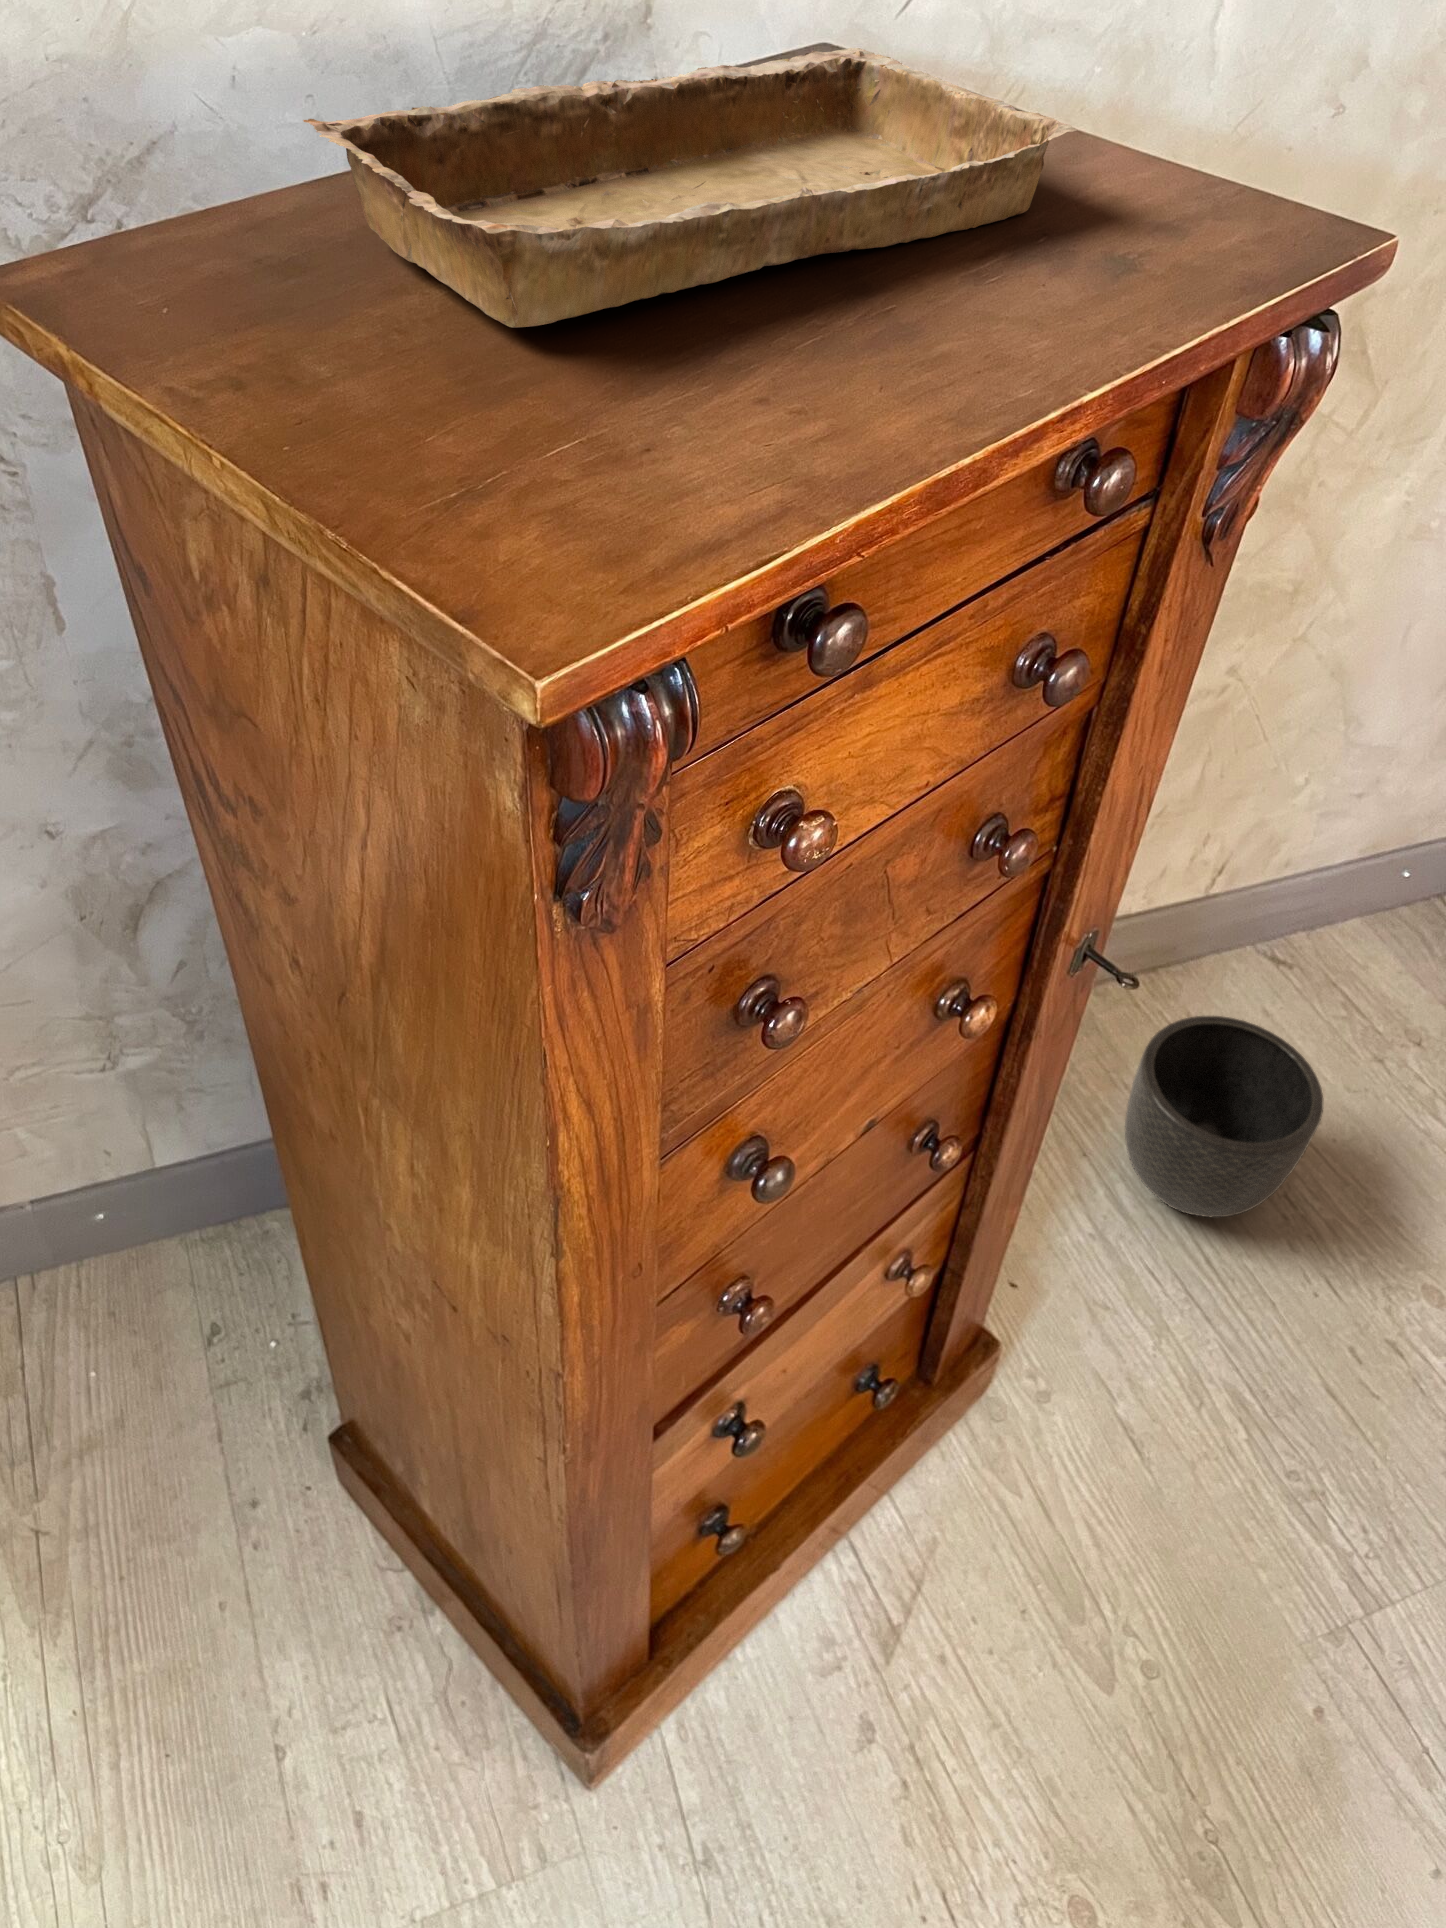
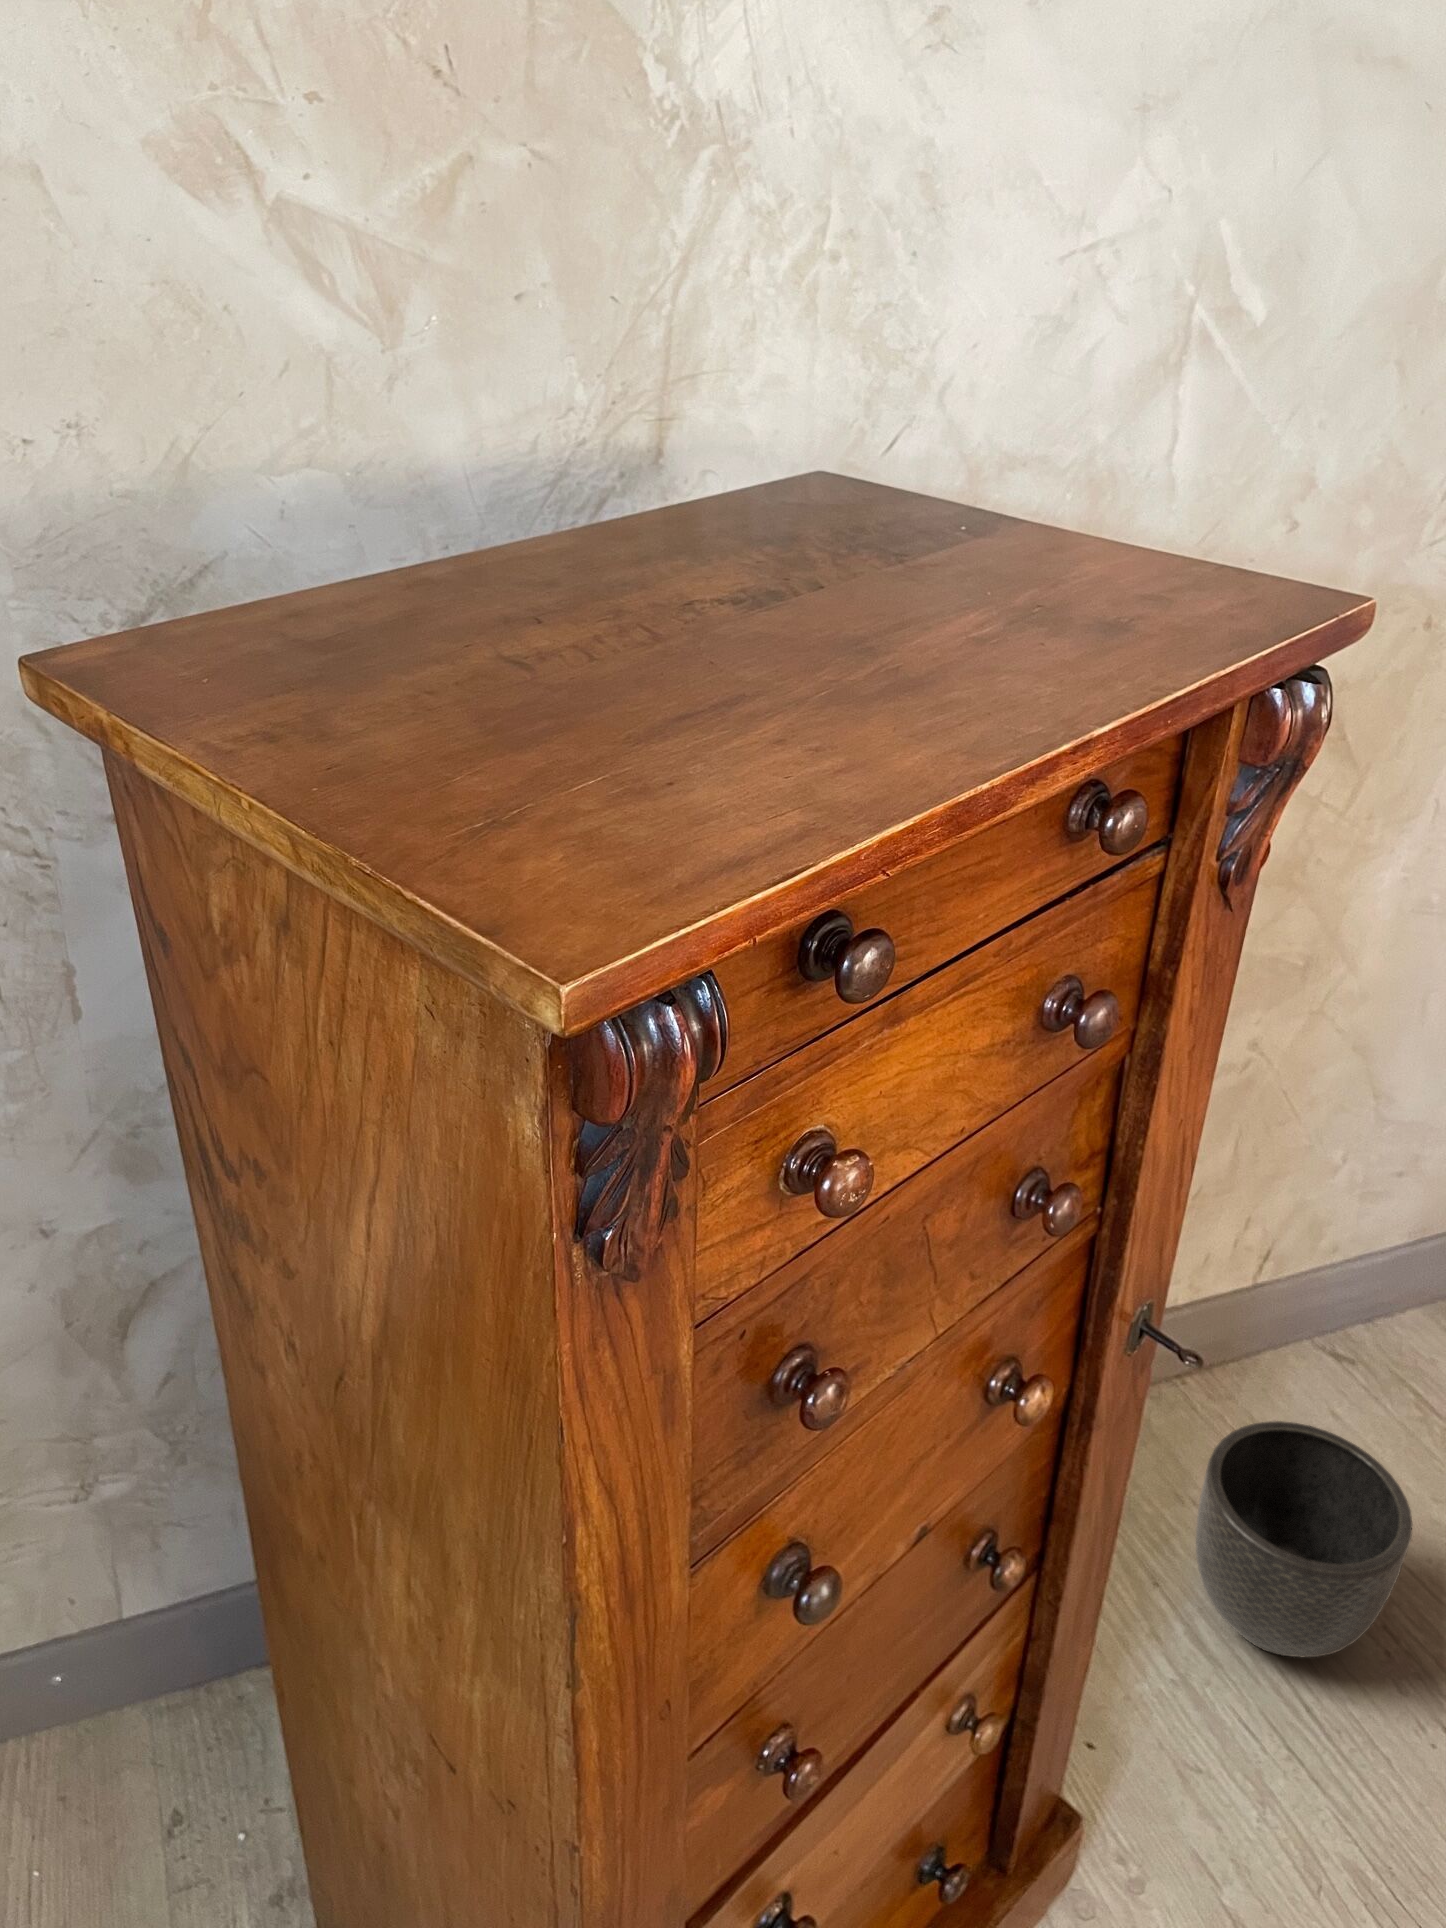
tray: present [303,48,1077,327] -> none [339,462,1062,683]

